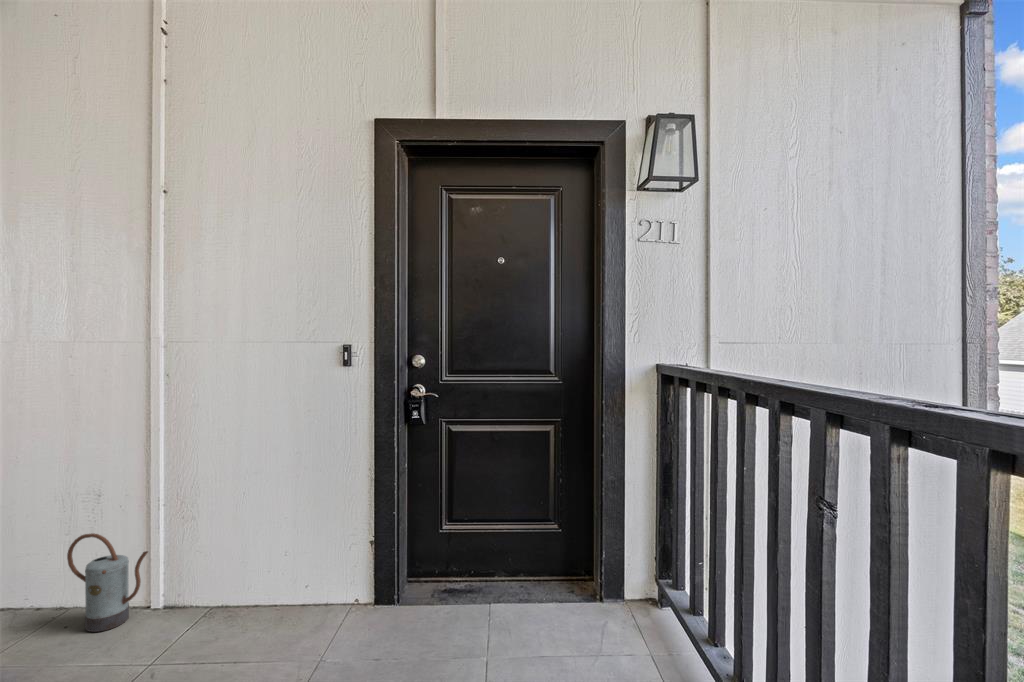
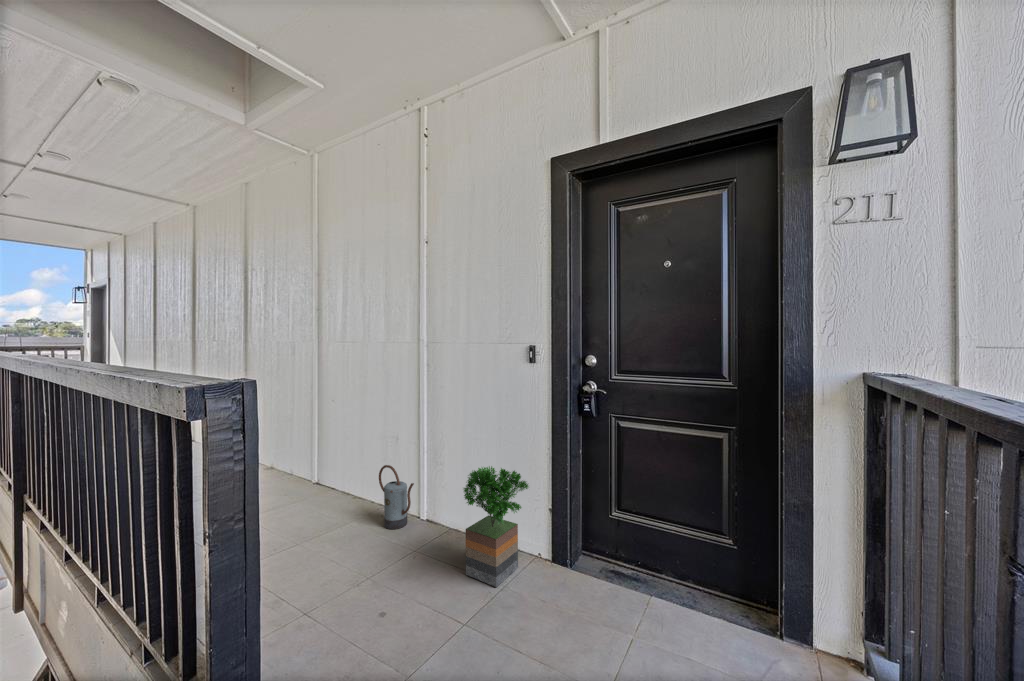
potted tree: none [261,499,352,648] -> present [464,466,528,587]

